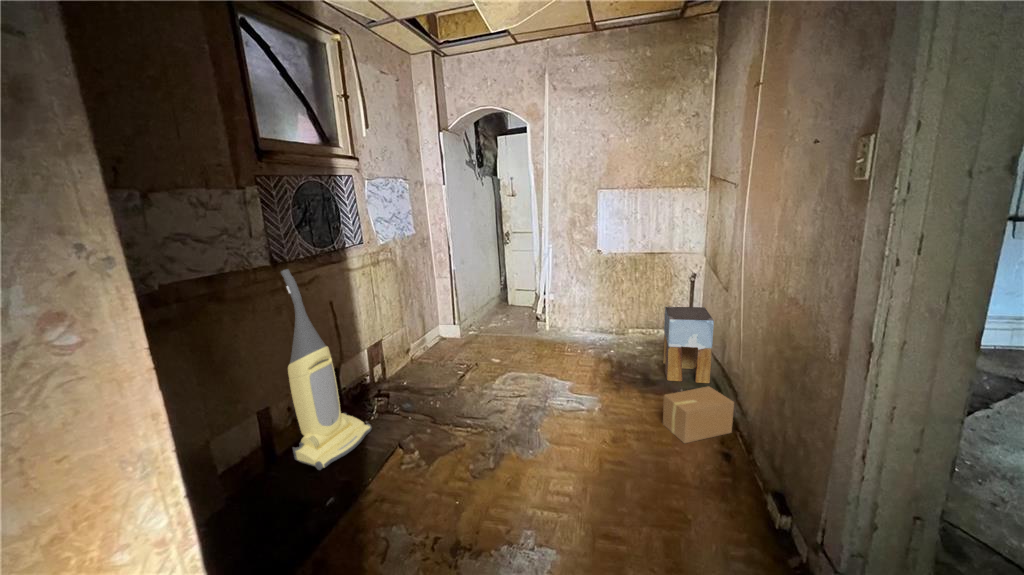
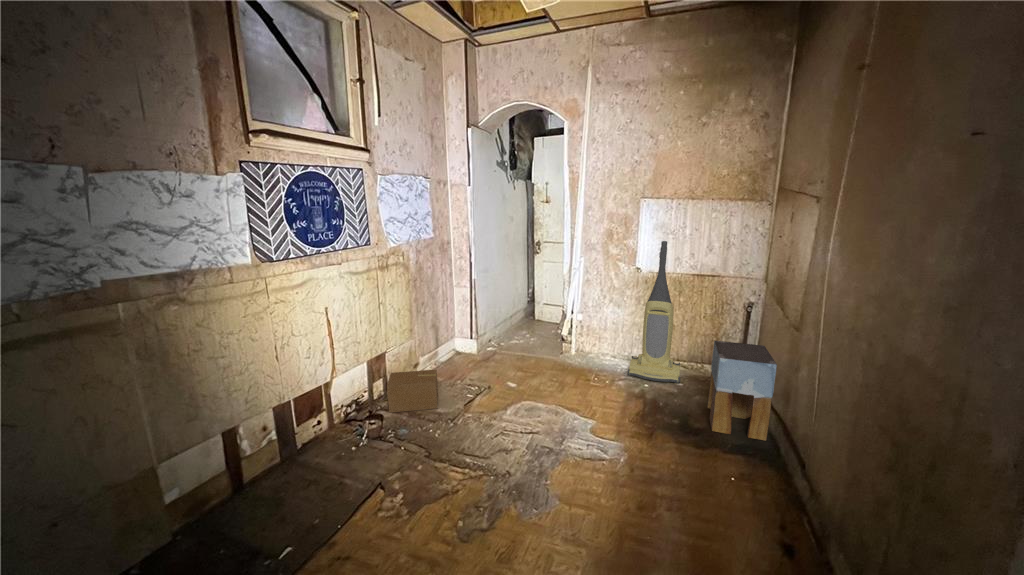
vacuum cleaner: present [281,269,372,470] -> present [628,241,680,383]
cardboard box: present [663,386,734,443] -> present [387,370,438,413]

